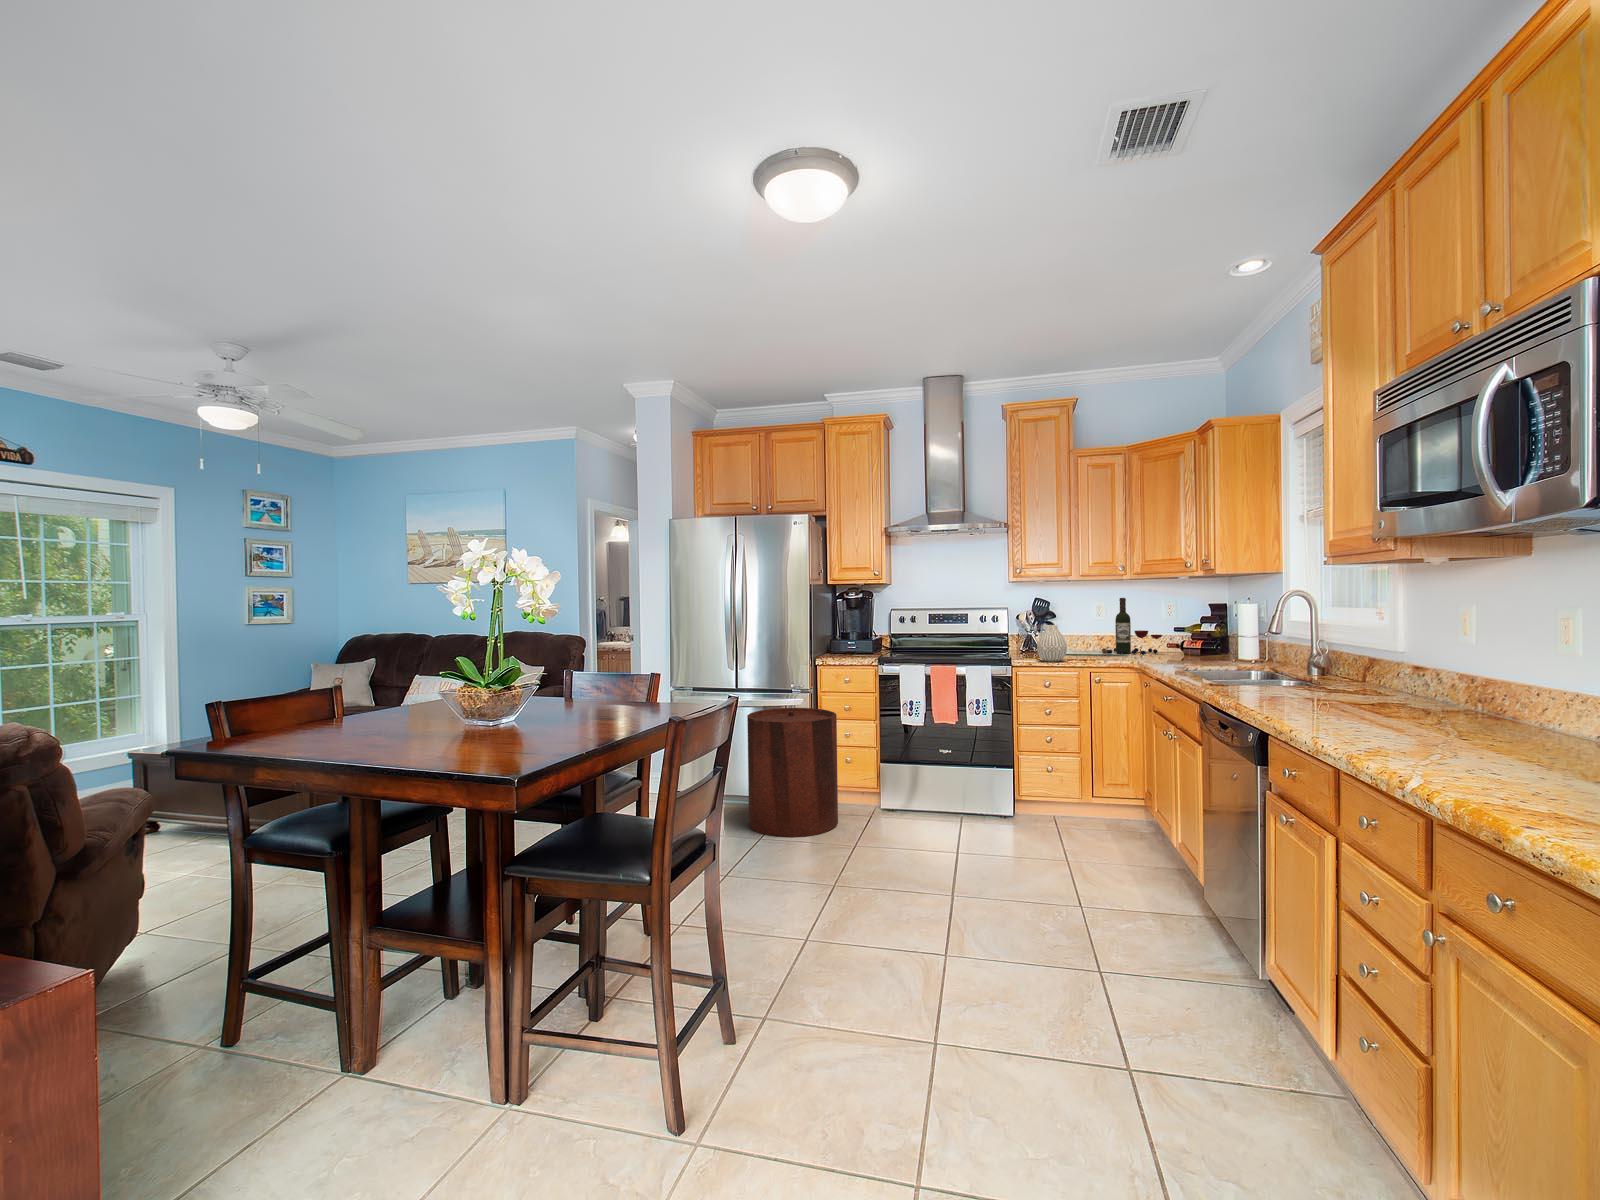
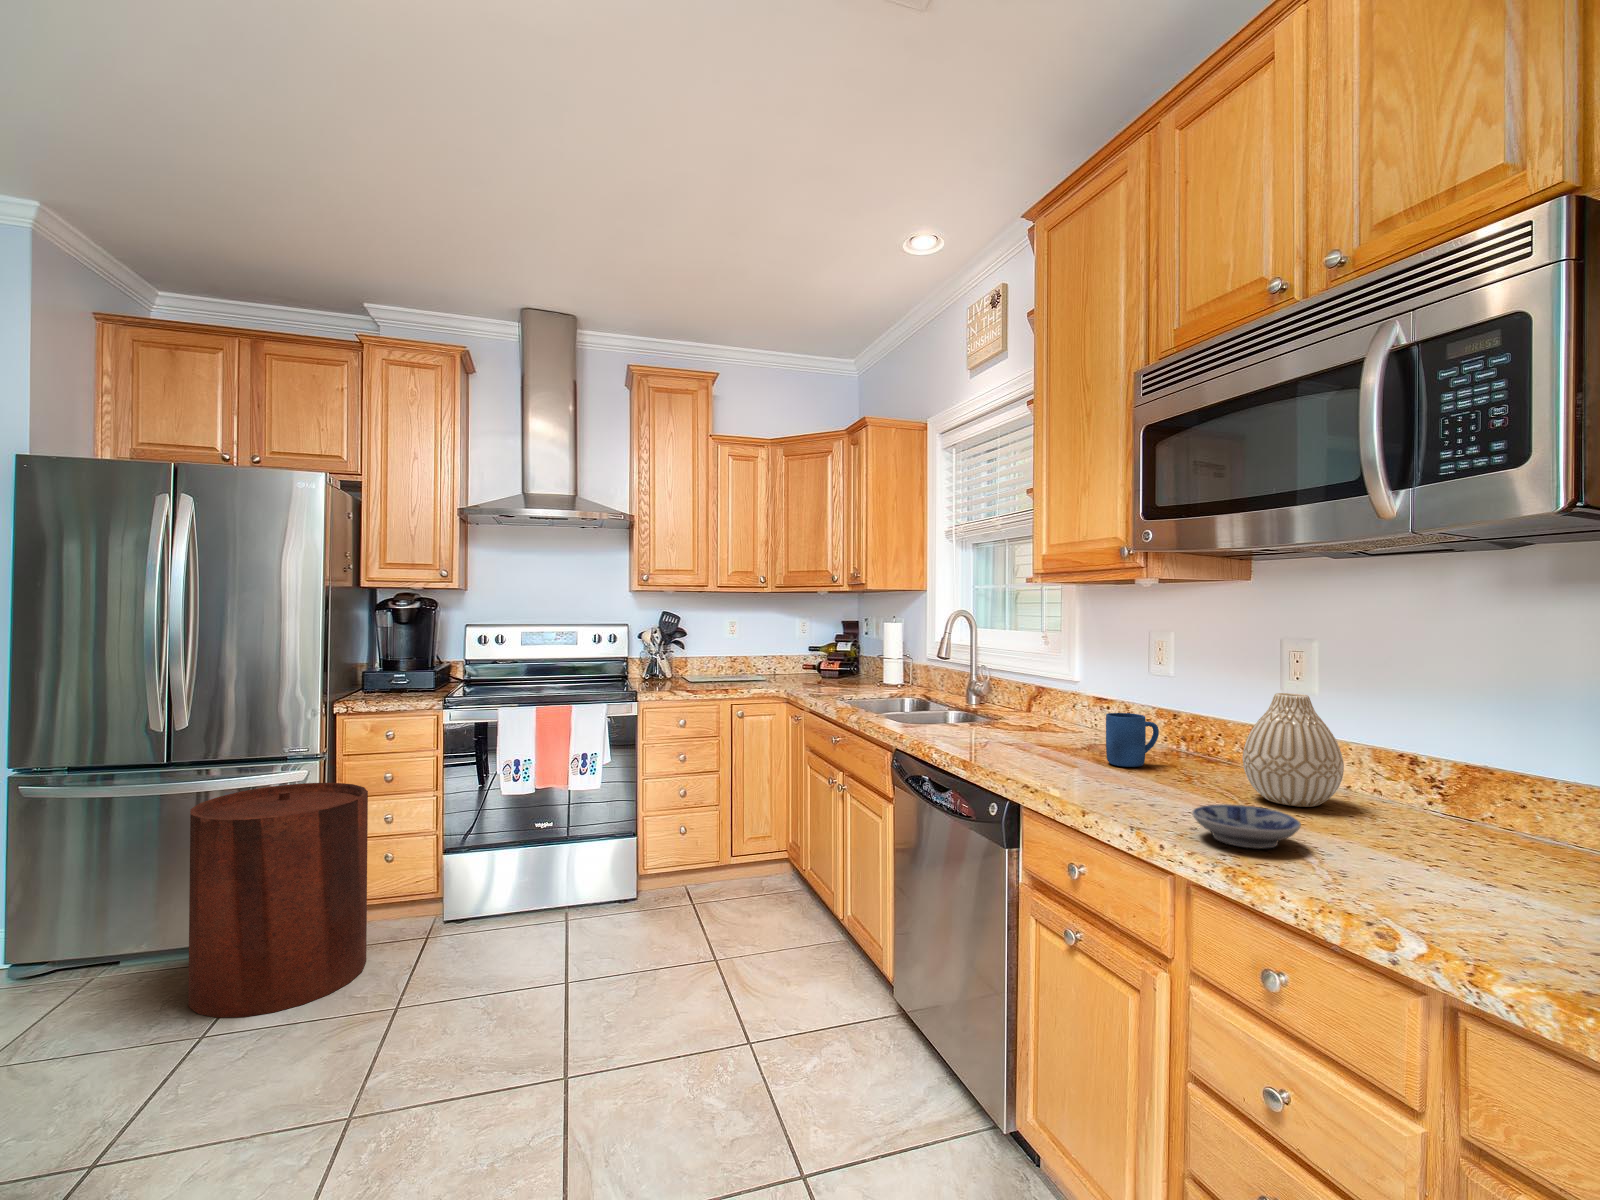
wine bottle: present [1102,598,1162,655] -> none [735,614,803,680]
vase: present [1037,625,1067,662] -> present [1243,693,1344,807]
mug: none [1375,673,1429,716] -> present [1106,713,1159,767]
bowl: none [1366,728,1453,754] -> present [1192,804,1301,849]

